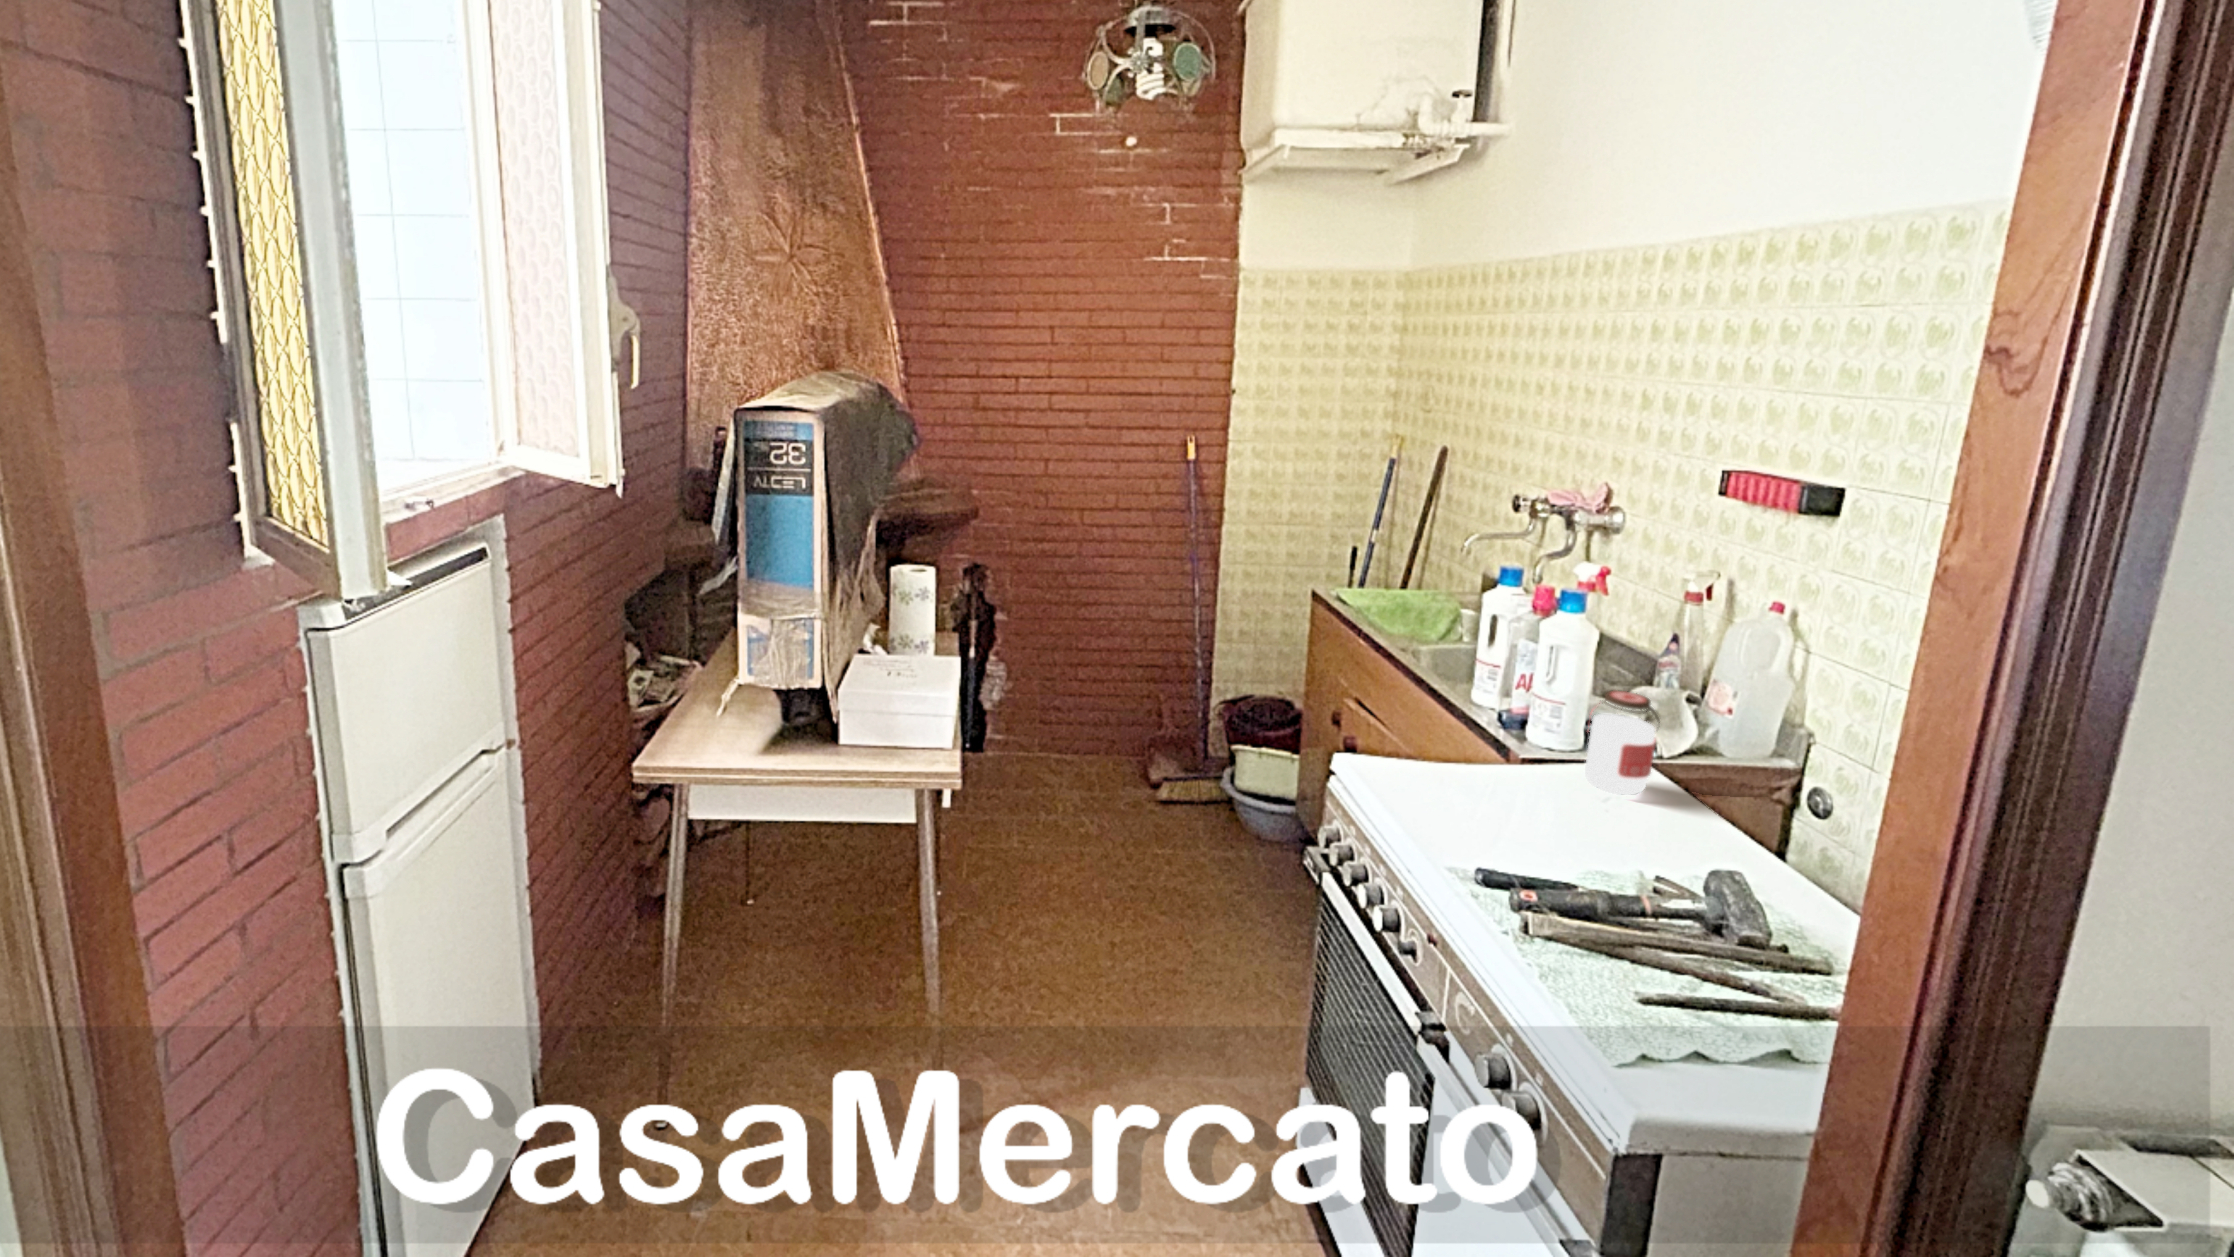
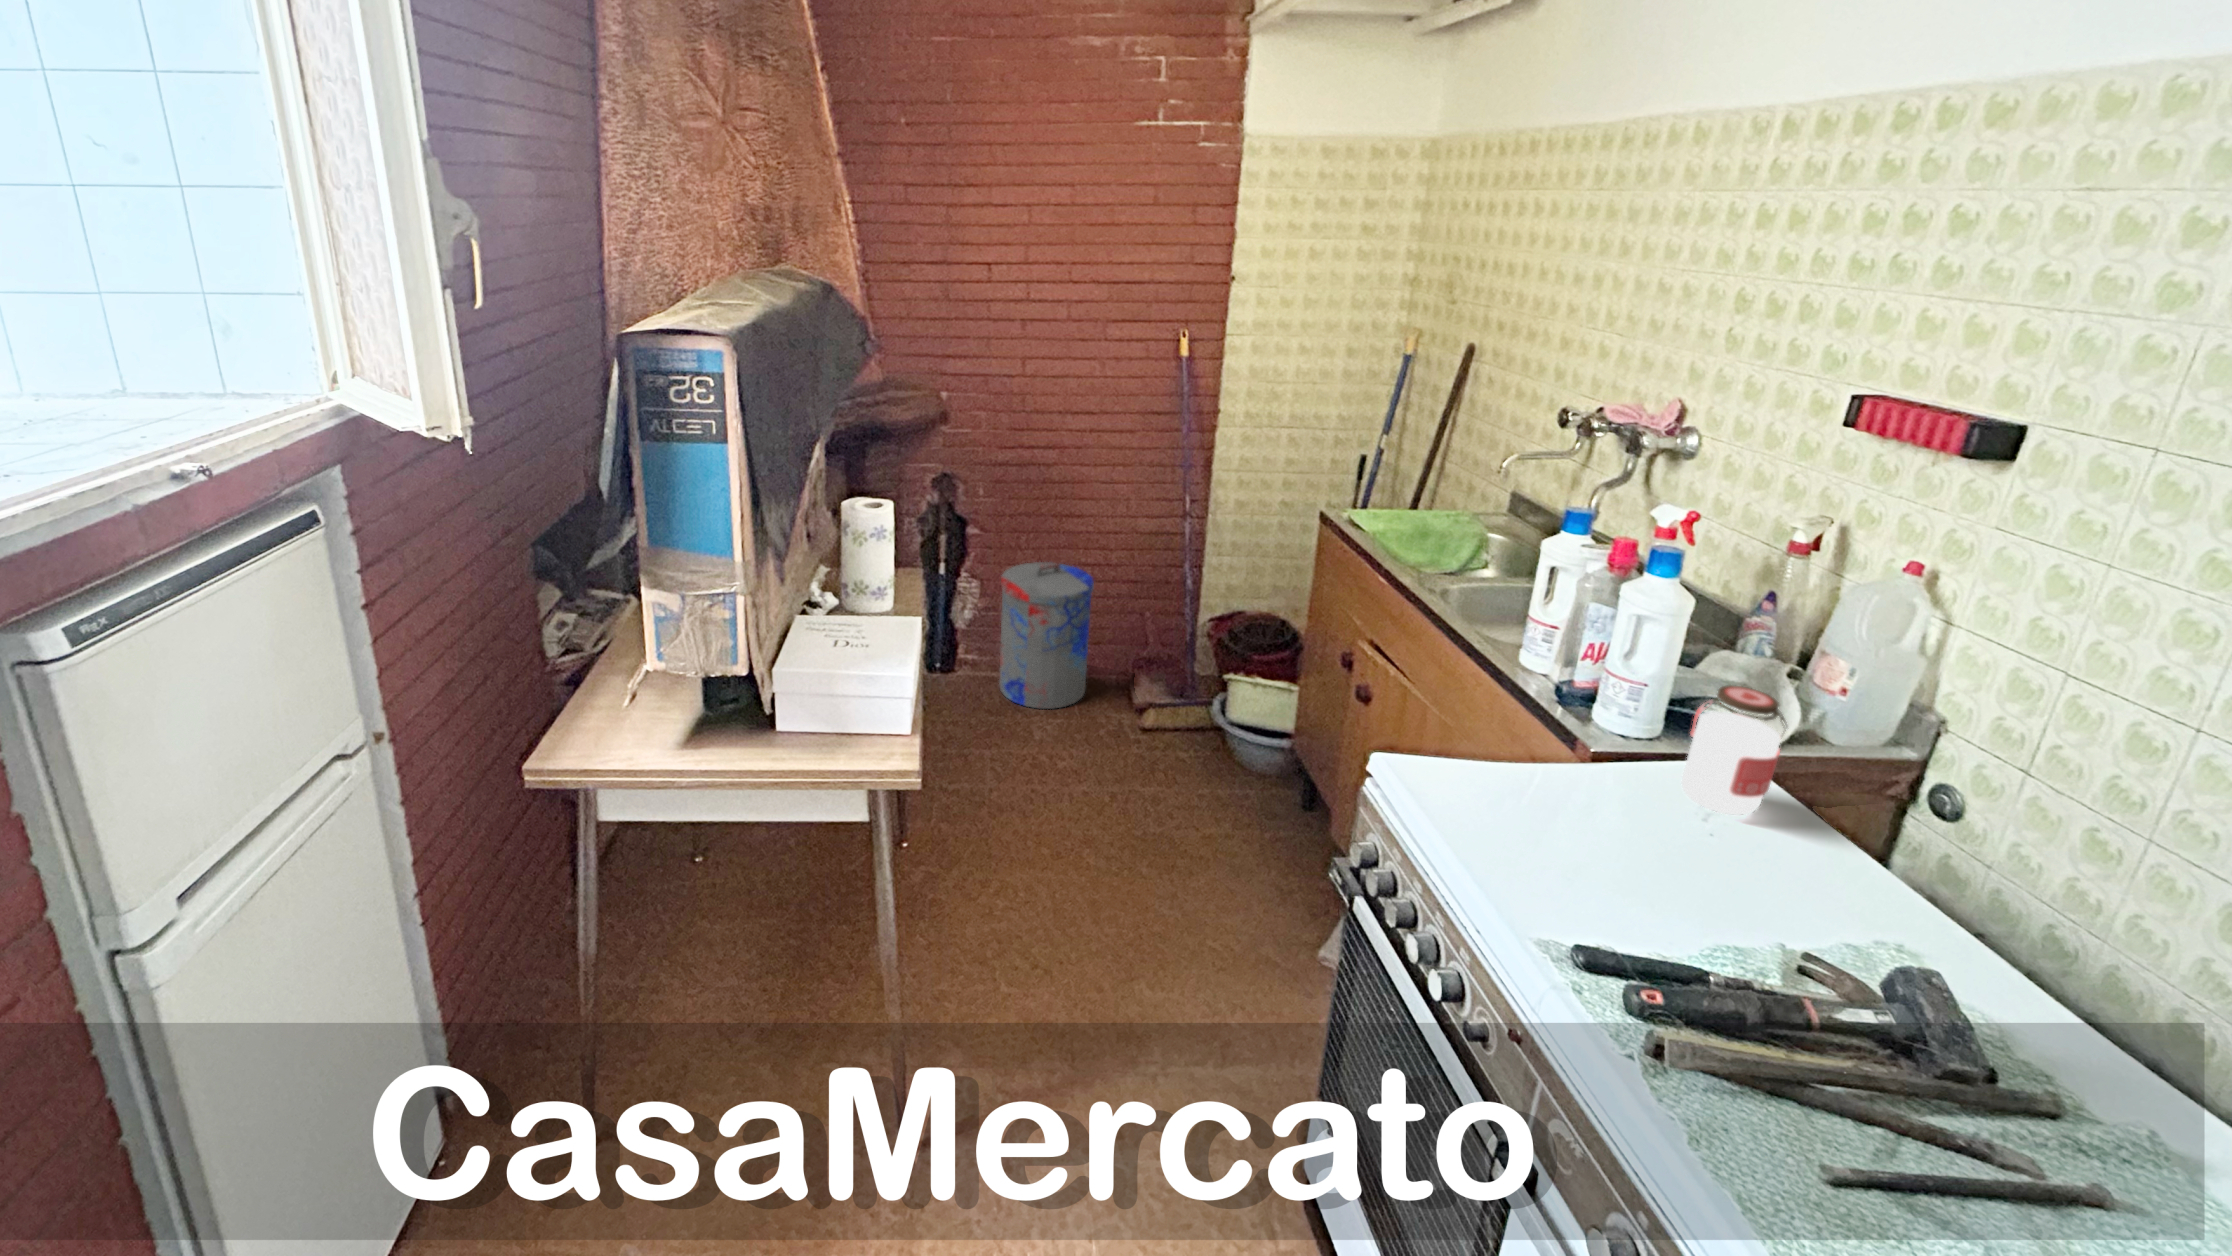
trash can: none [1024,648,1112,786] -> present [999,562,1094,709]

